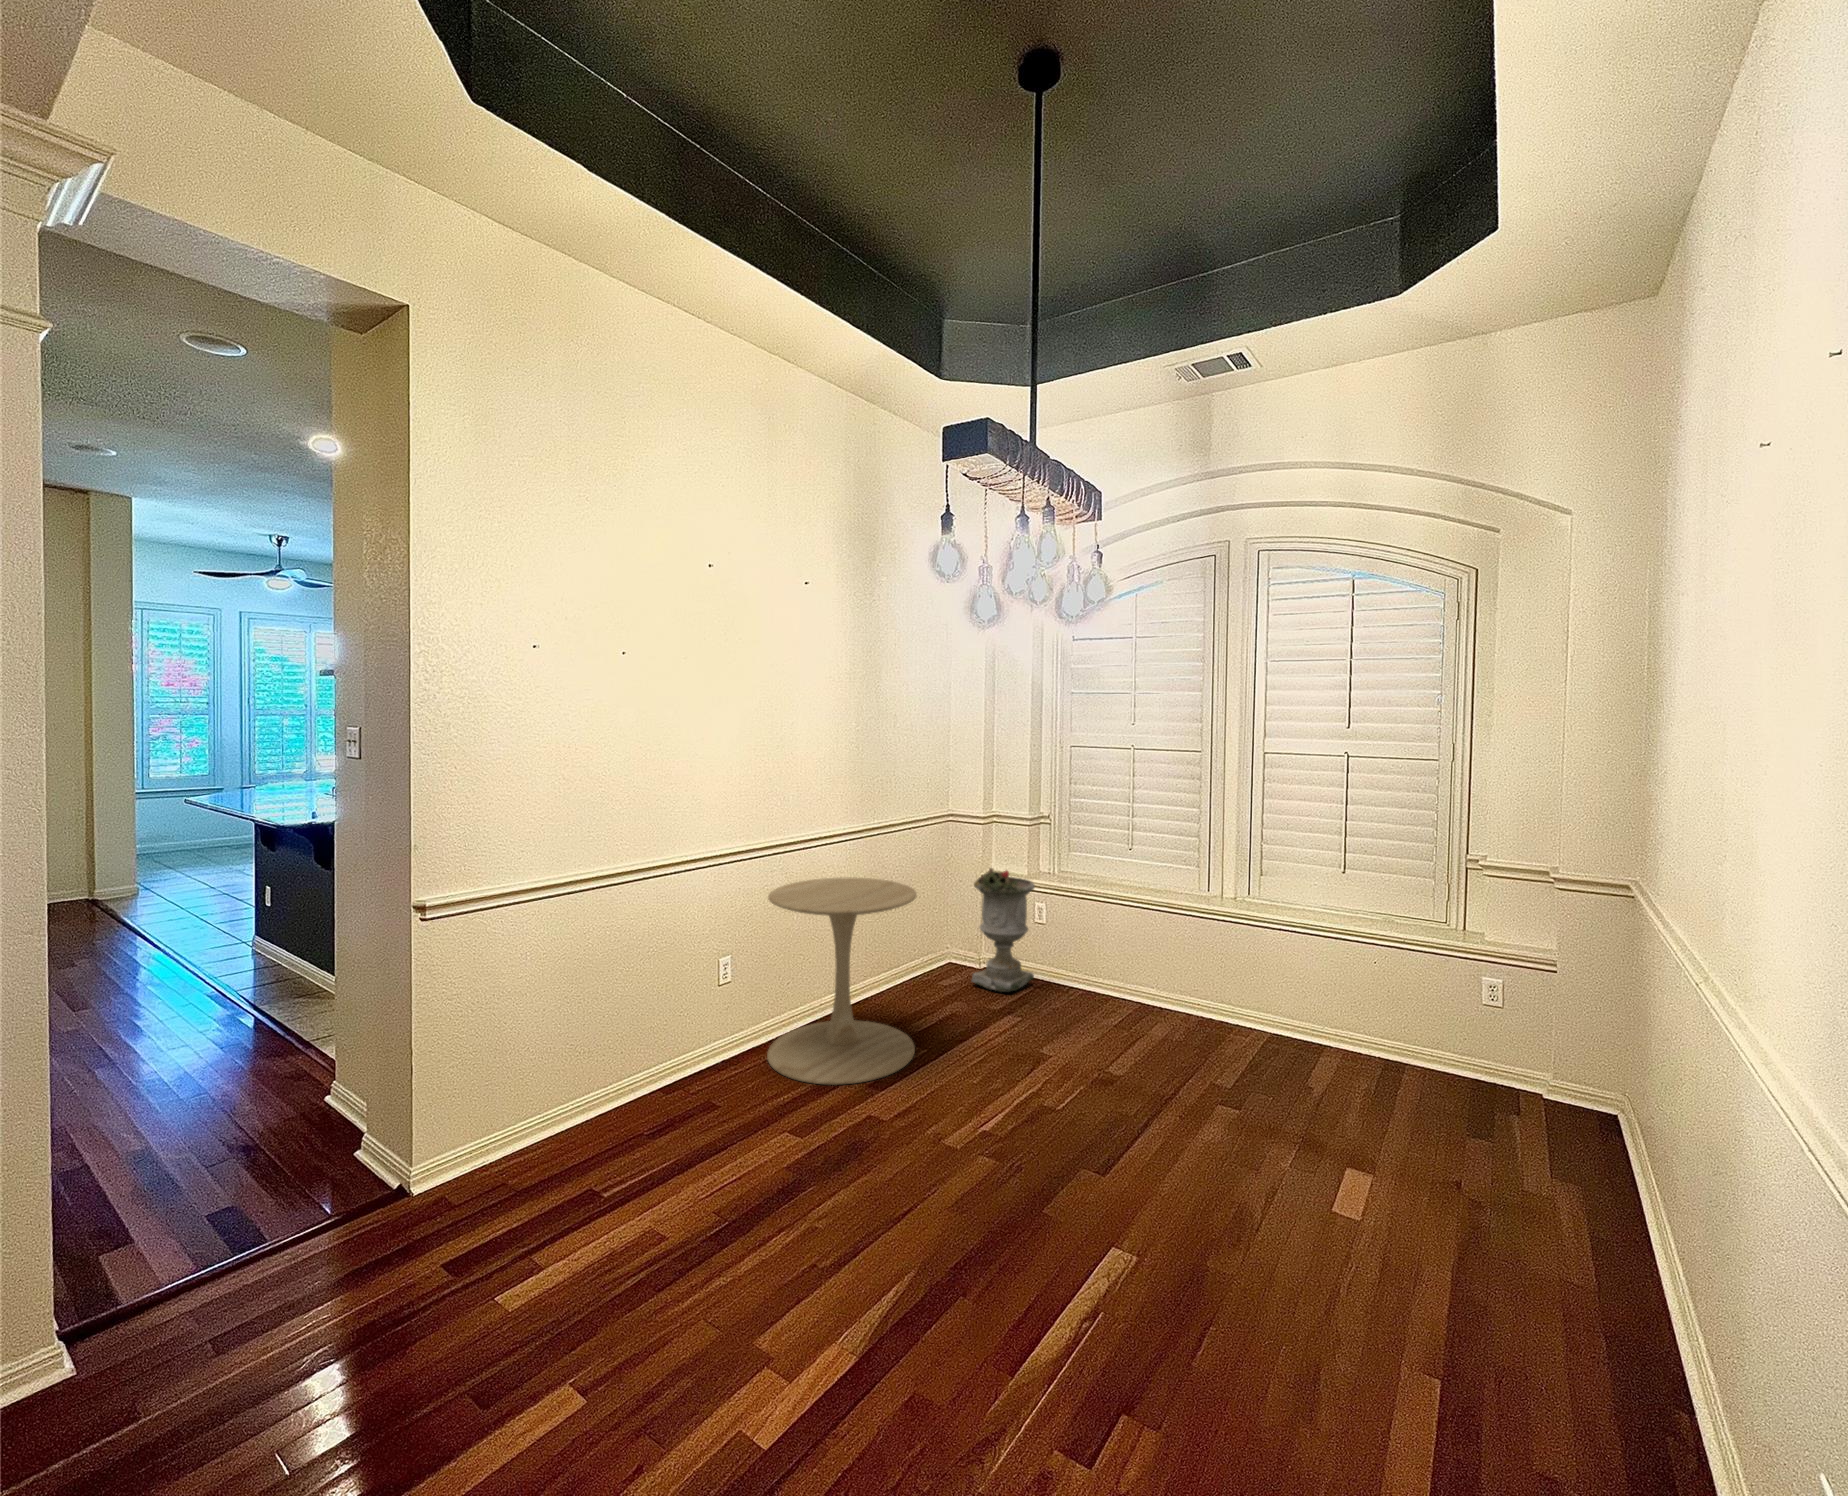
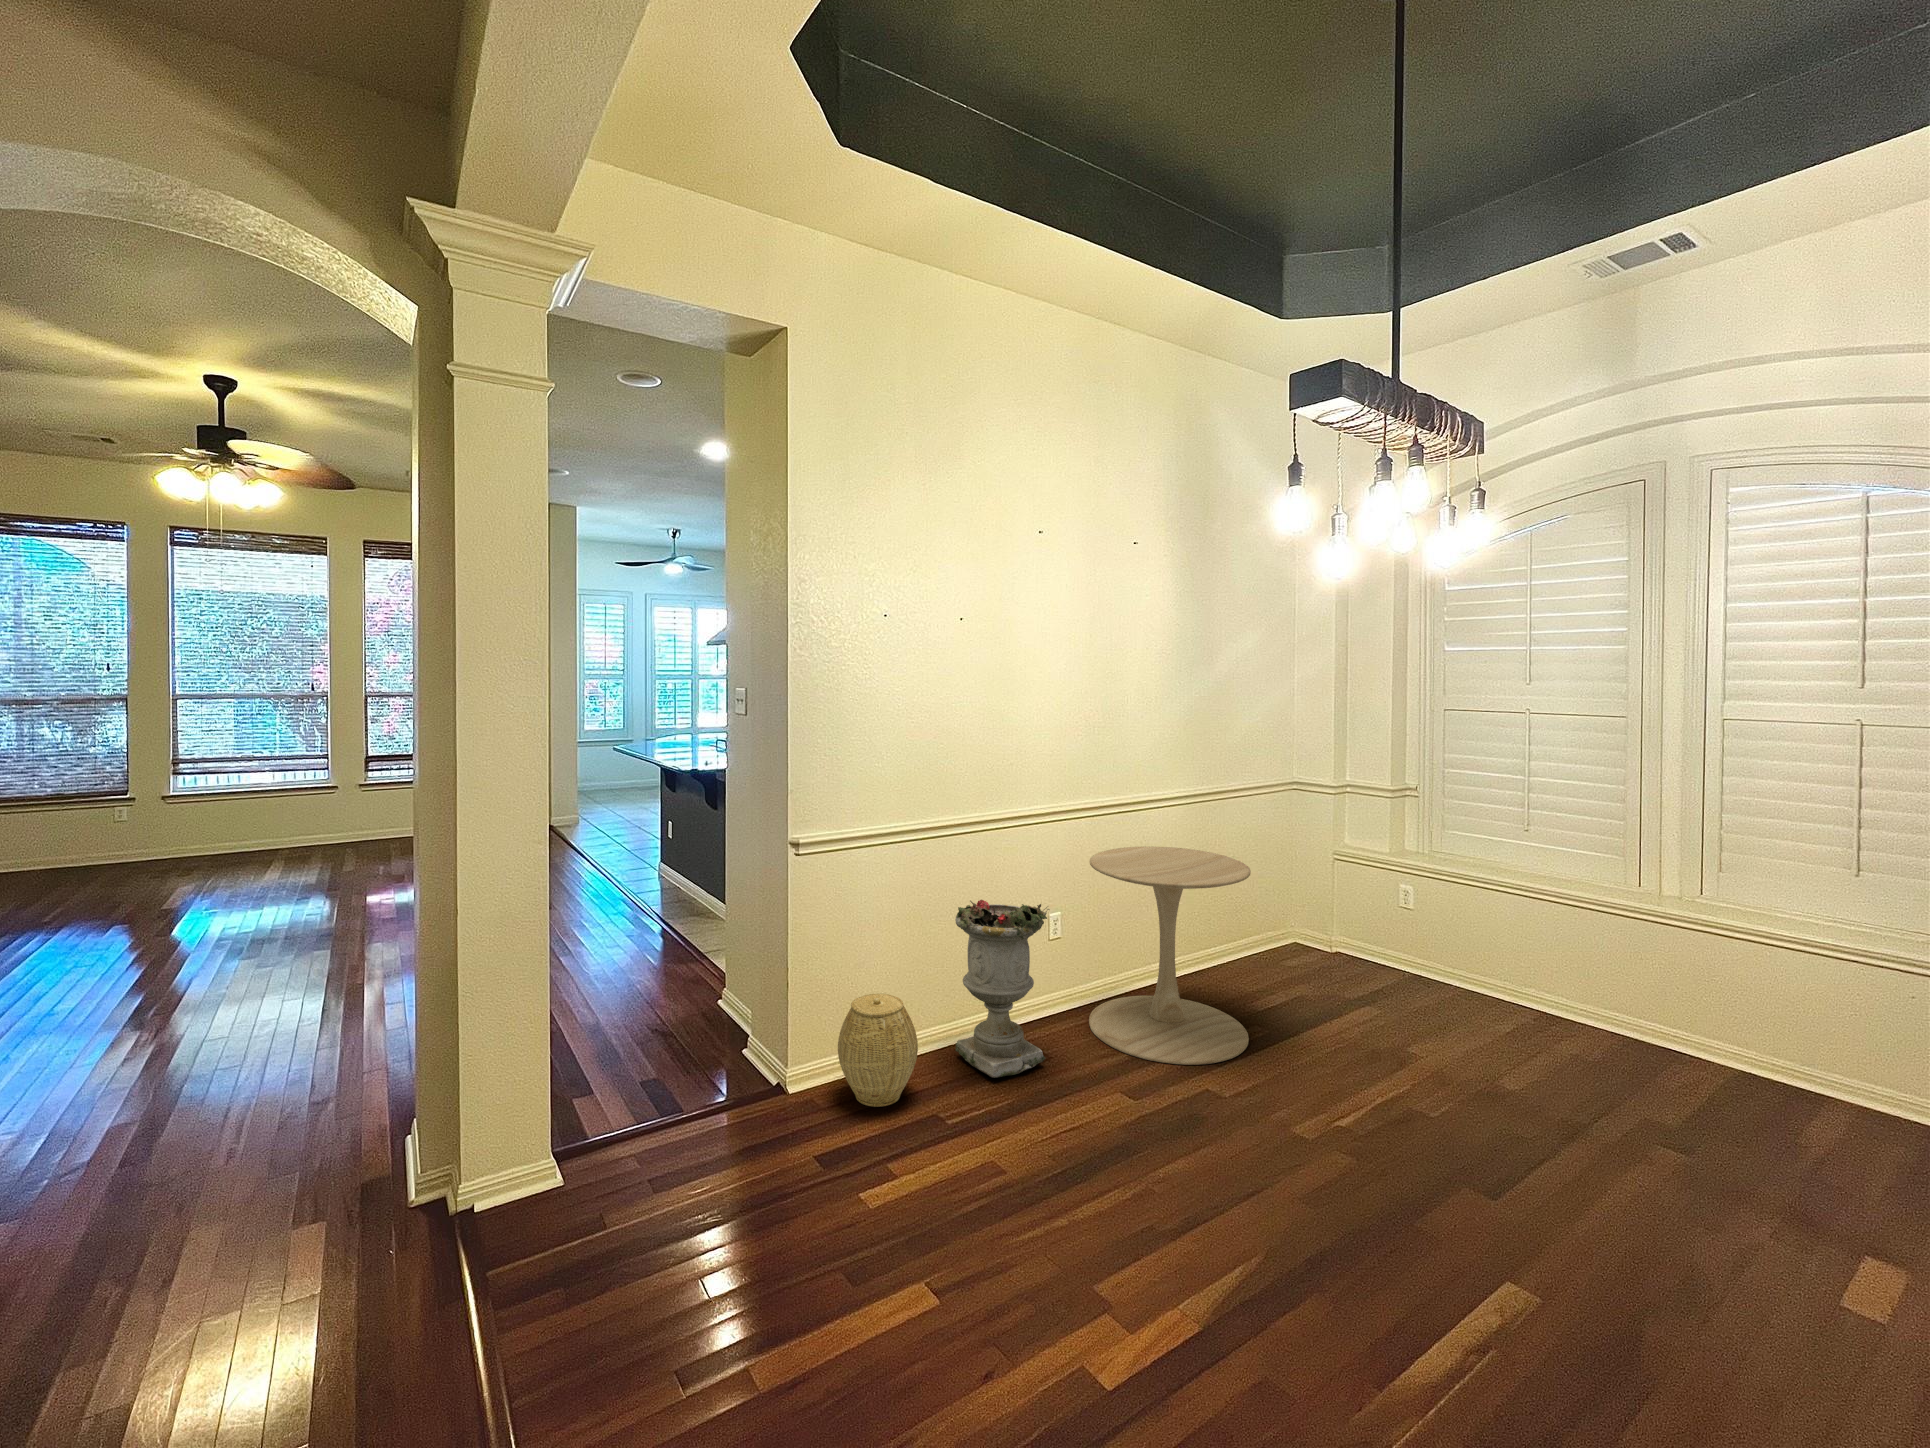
planter: present [972,868,1035,992] -> present [955,900,1050,1078]
woven basket: none [474,1061,575,1191] -> present [838,994,918,1107]

